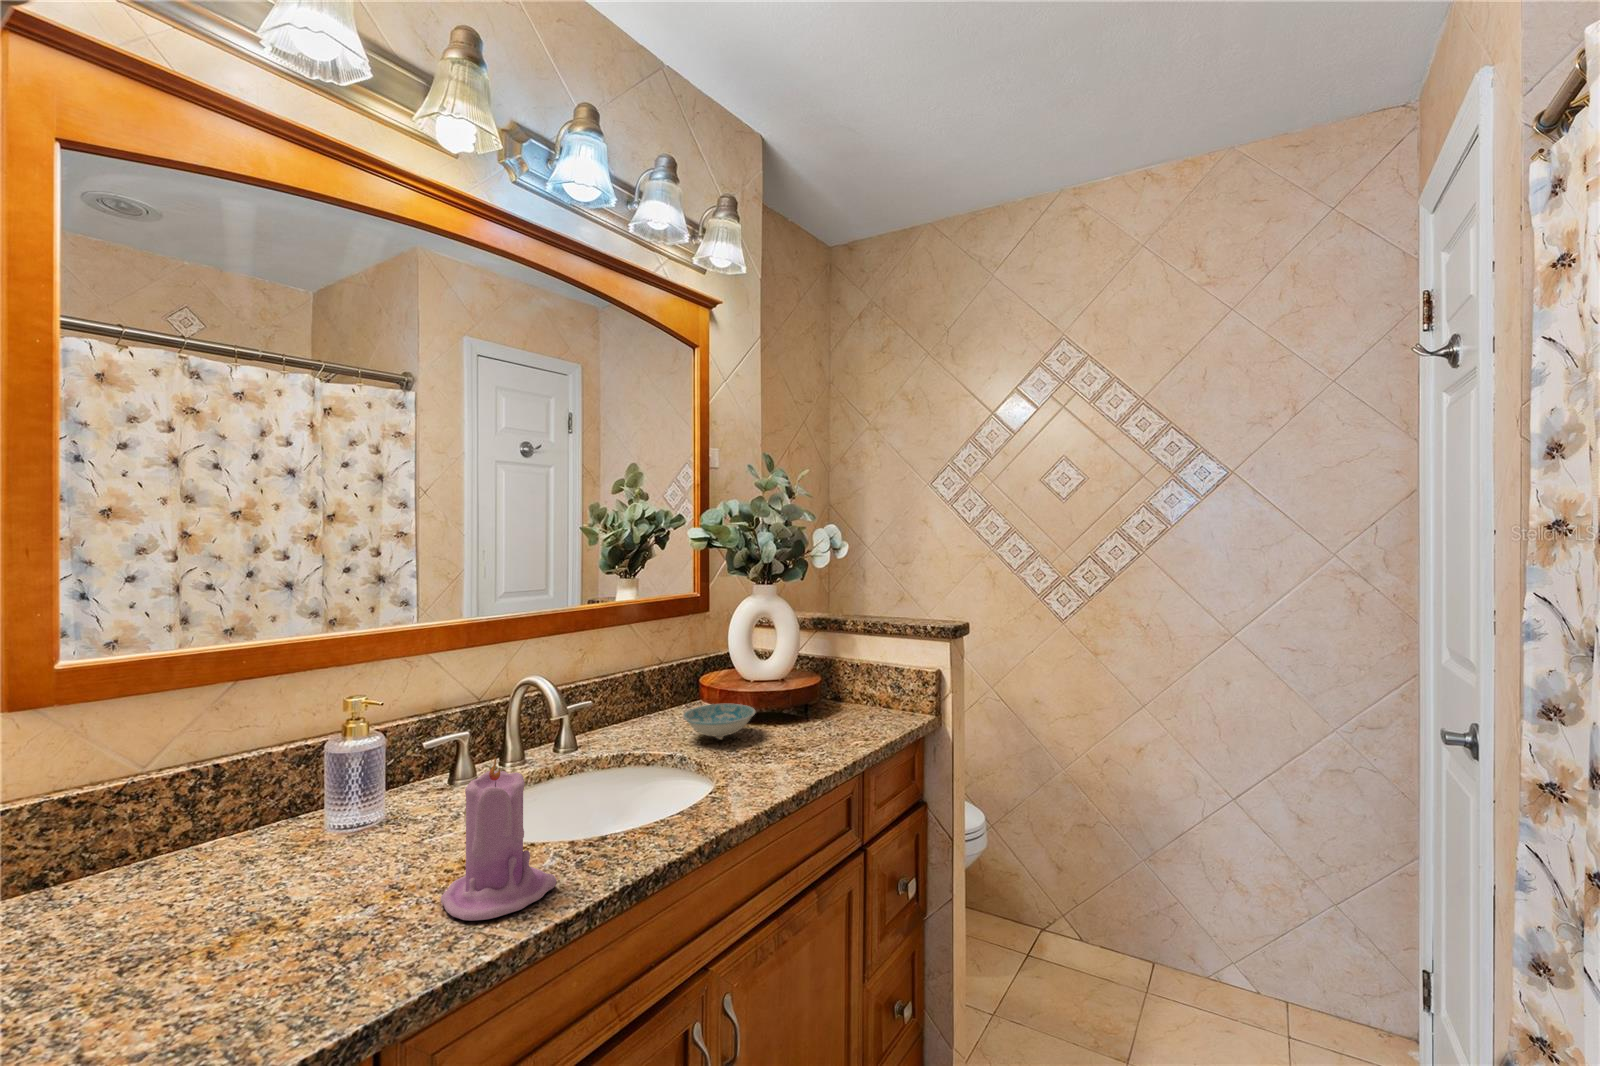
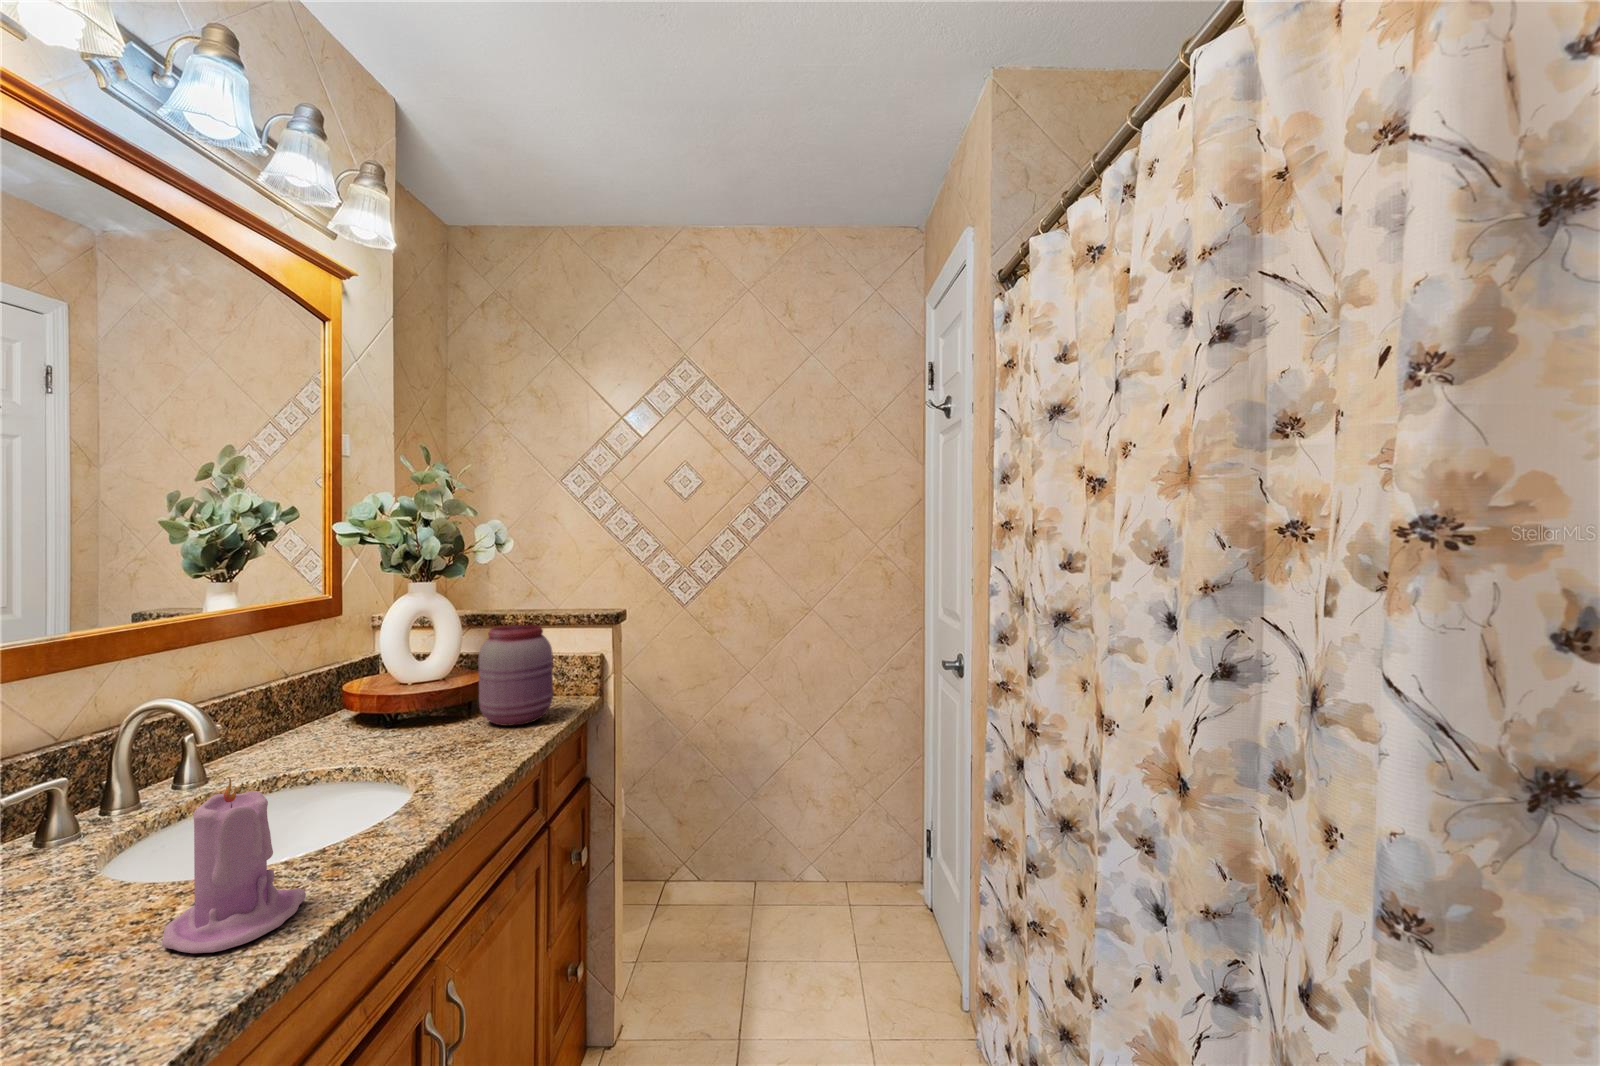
jar: none [804,632,875,736] -> present [479,625,553,726]
ceramic bowl: present [683,704,755,739] -> none [343,708,430,745]

